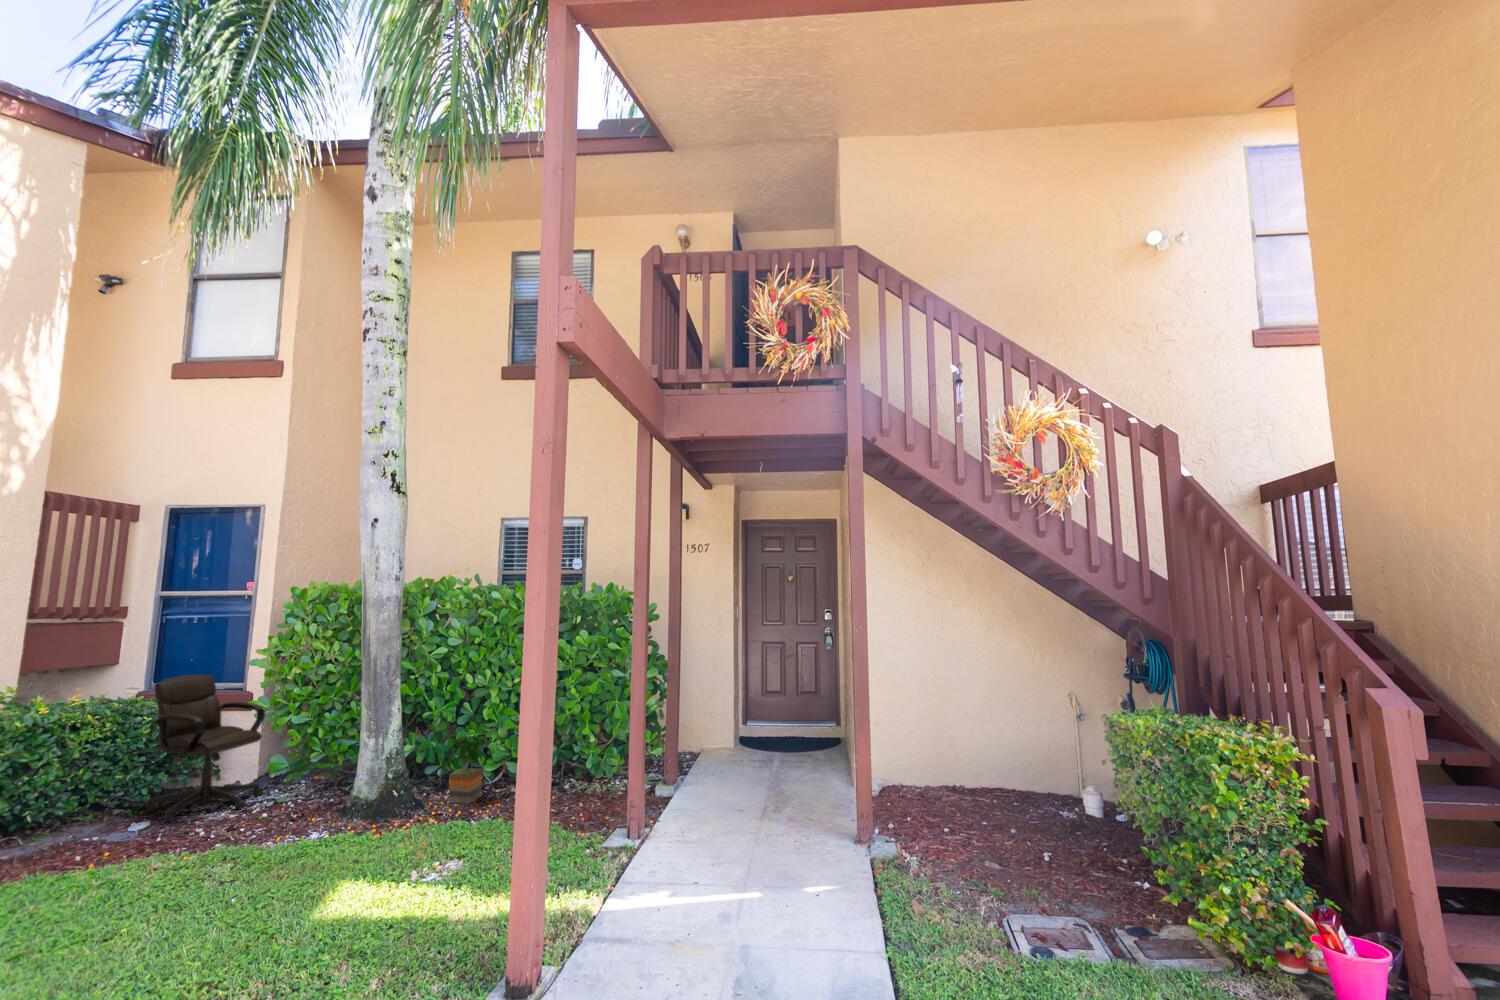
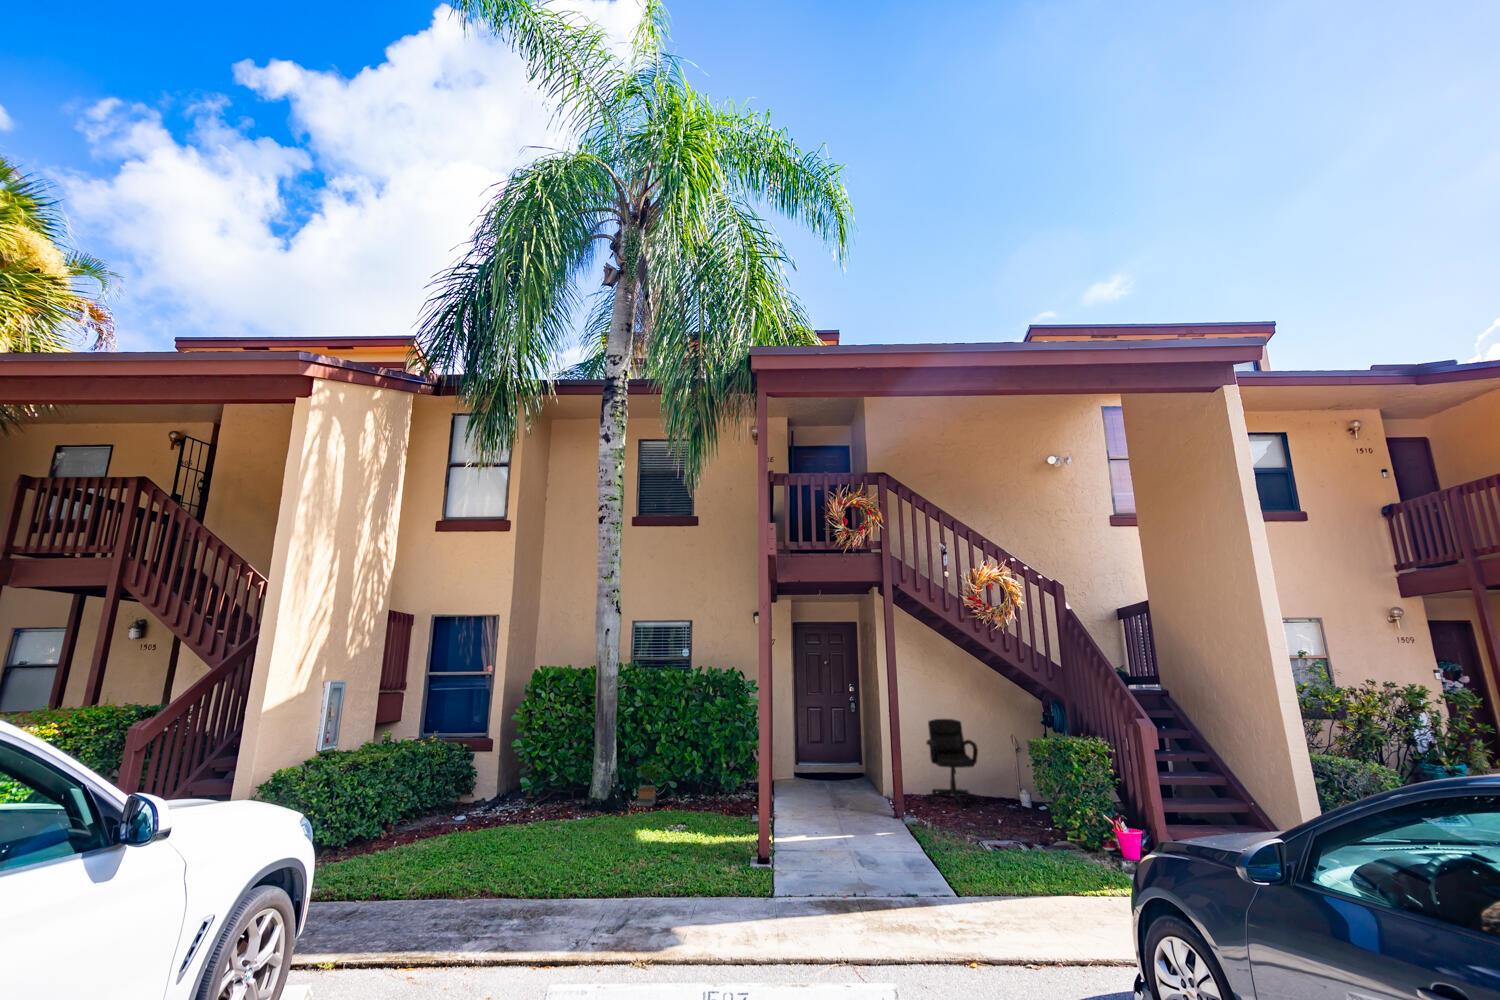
chair: present [146,675,265,822] -> present [926,719,985,807]

